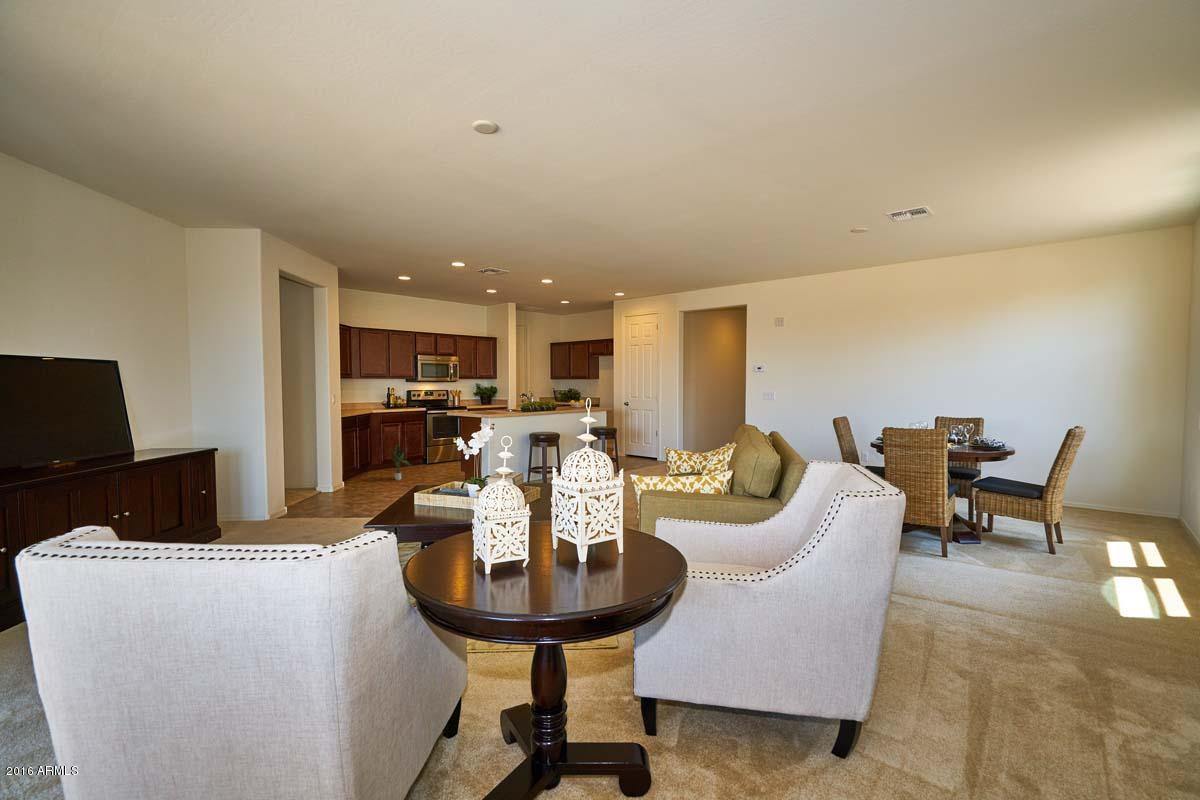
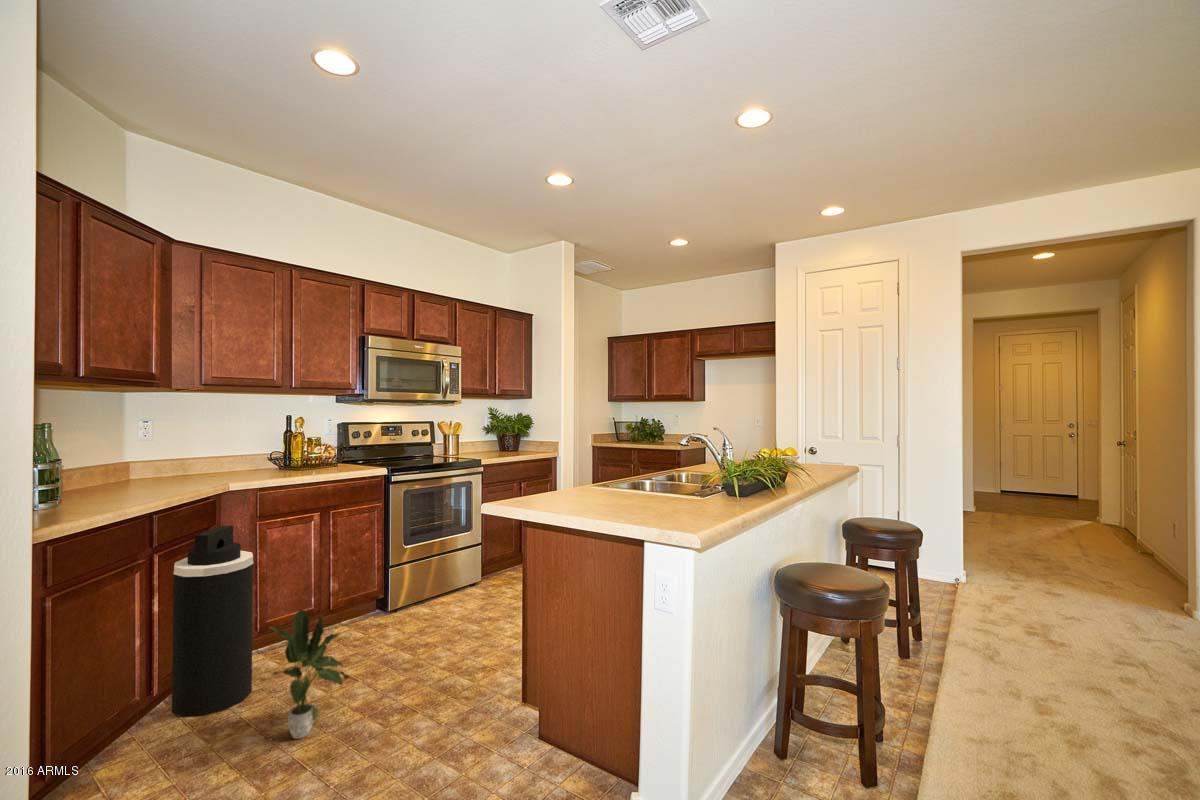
trash can: none [359,423,382,477] -> present [172,525,253,717]

